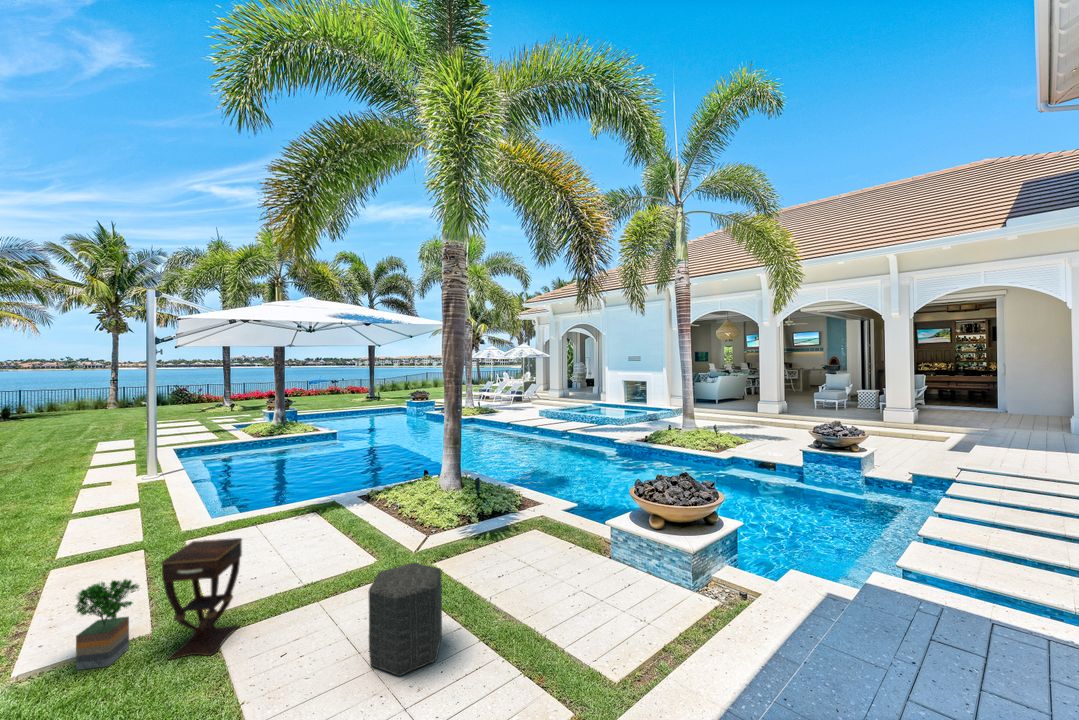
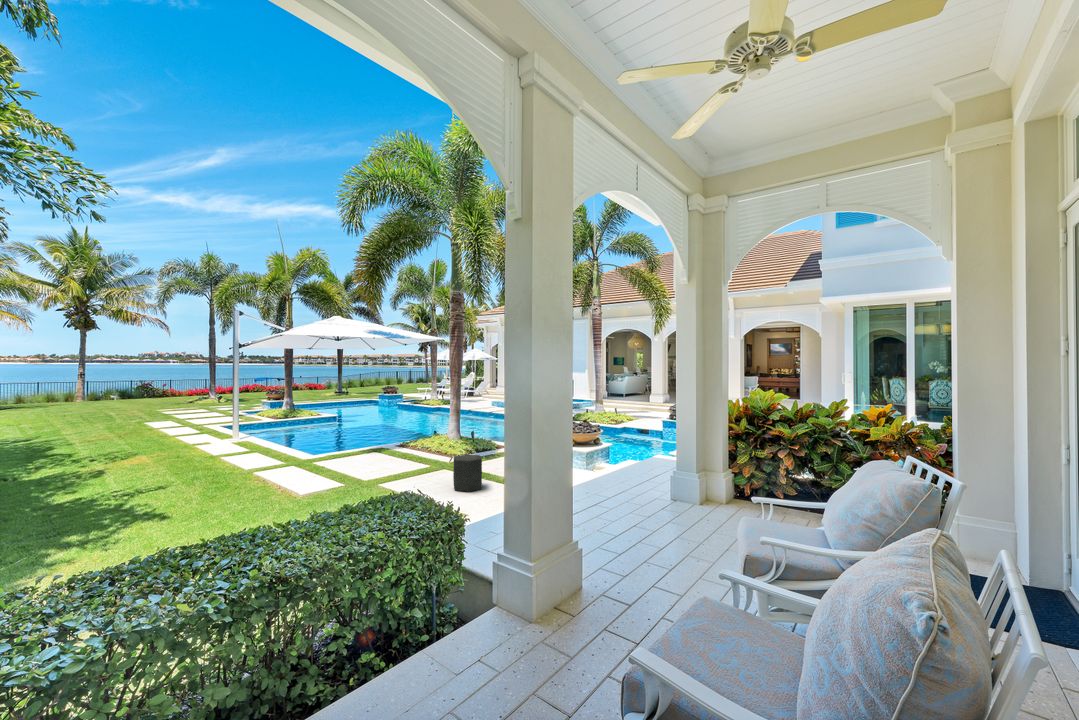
side table: present [161,538,242,659] -> none [363,446,387,493]
potted tree: present [75,579,139,670] -> none [325,461,349,496]

